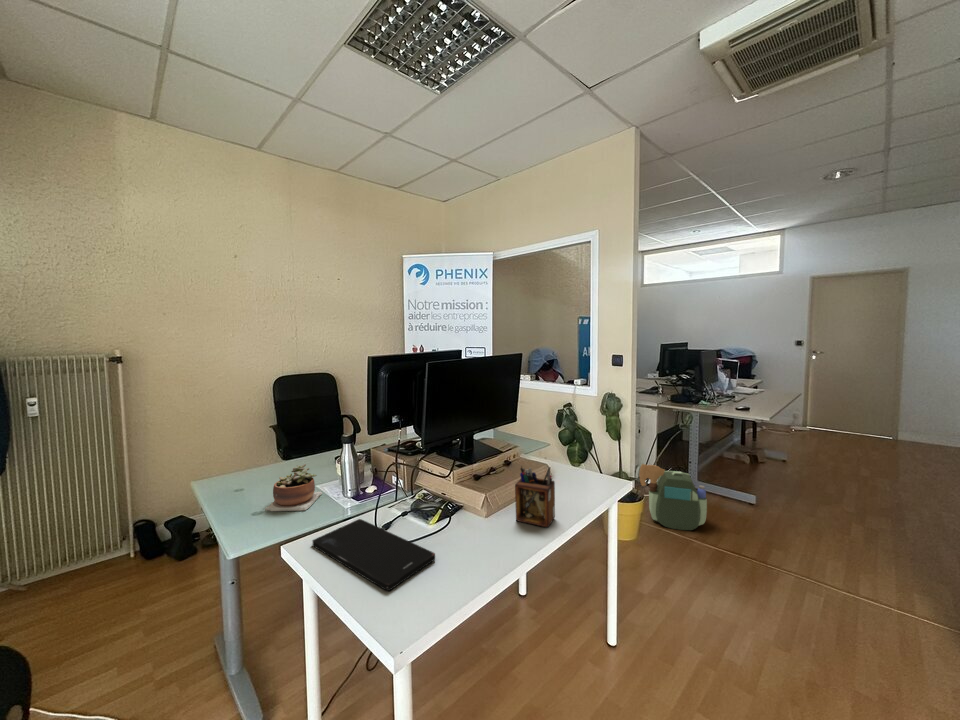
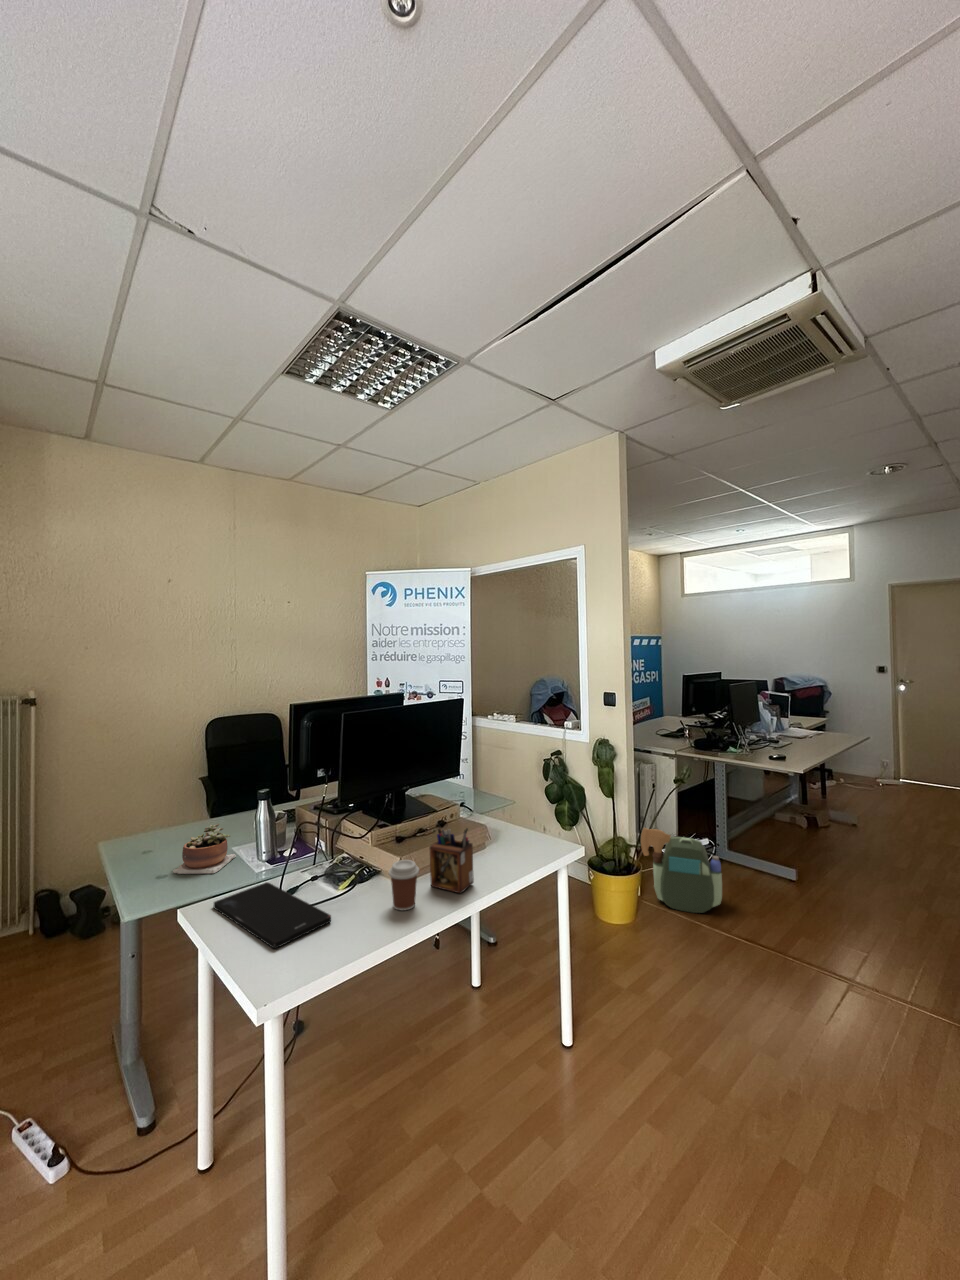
coffee cup: none [484,498,514,546] -> present [389,860,419,910]

